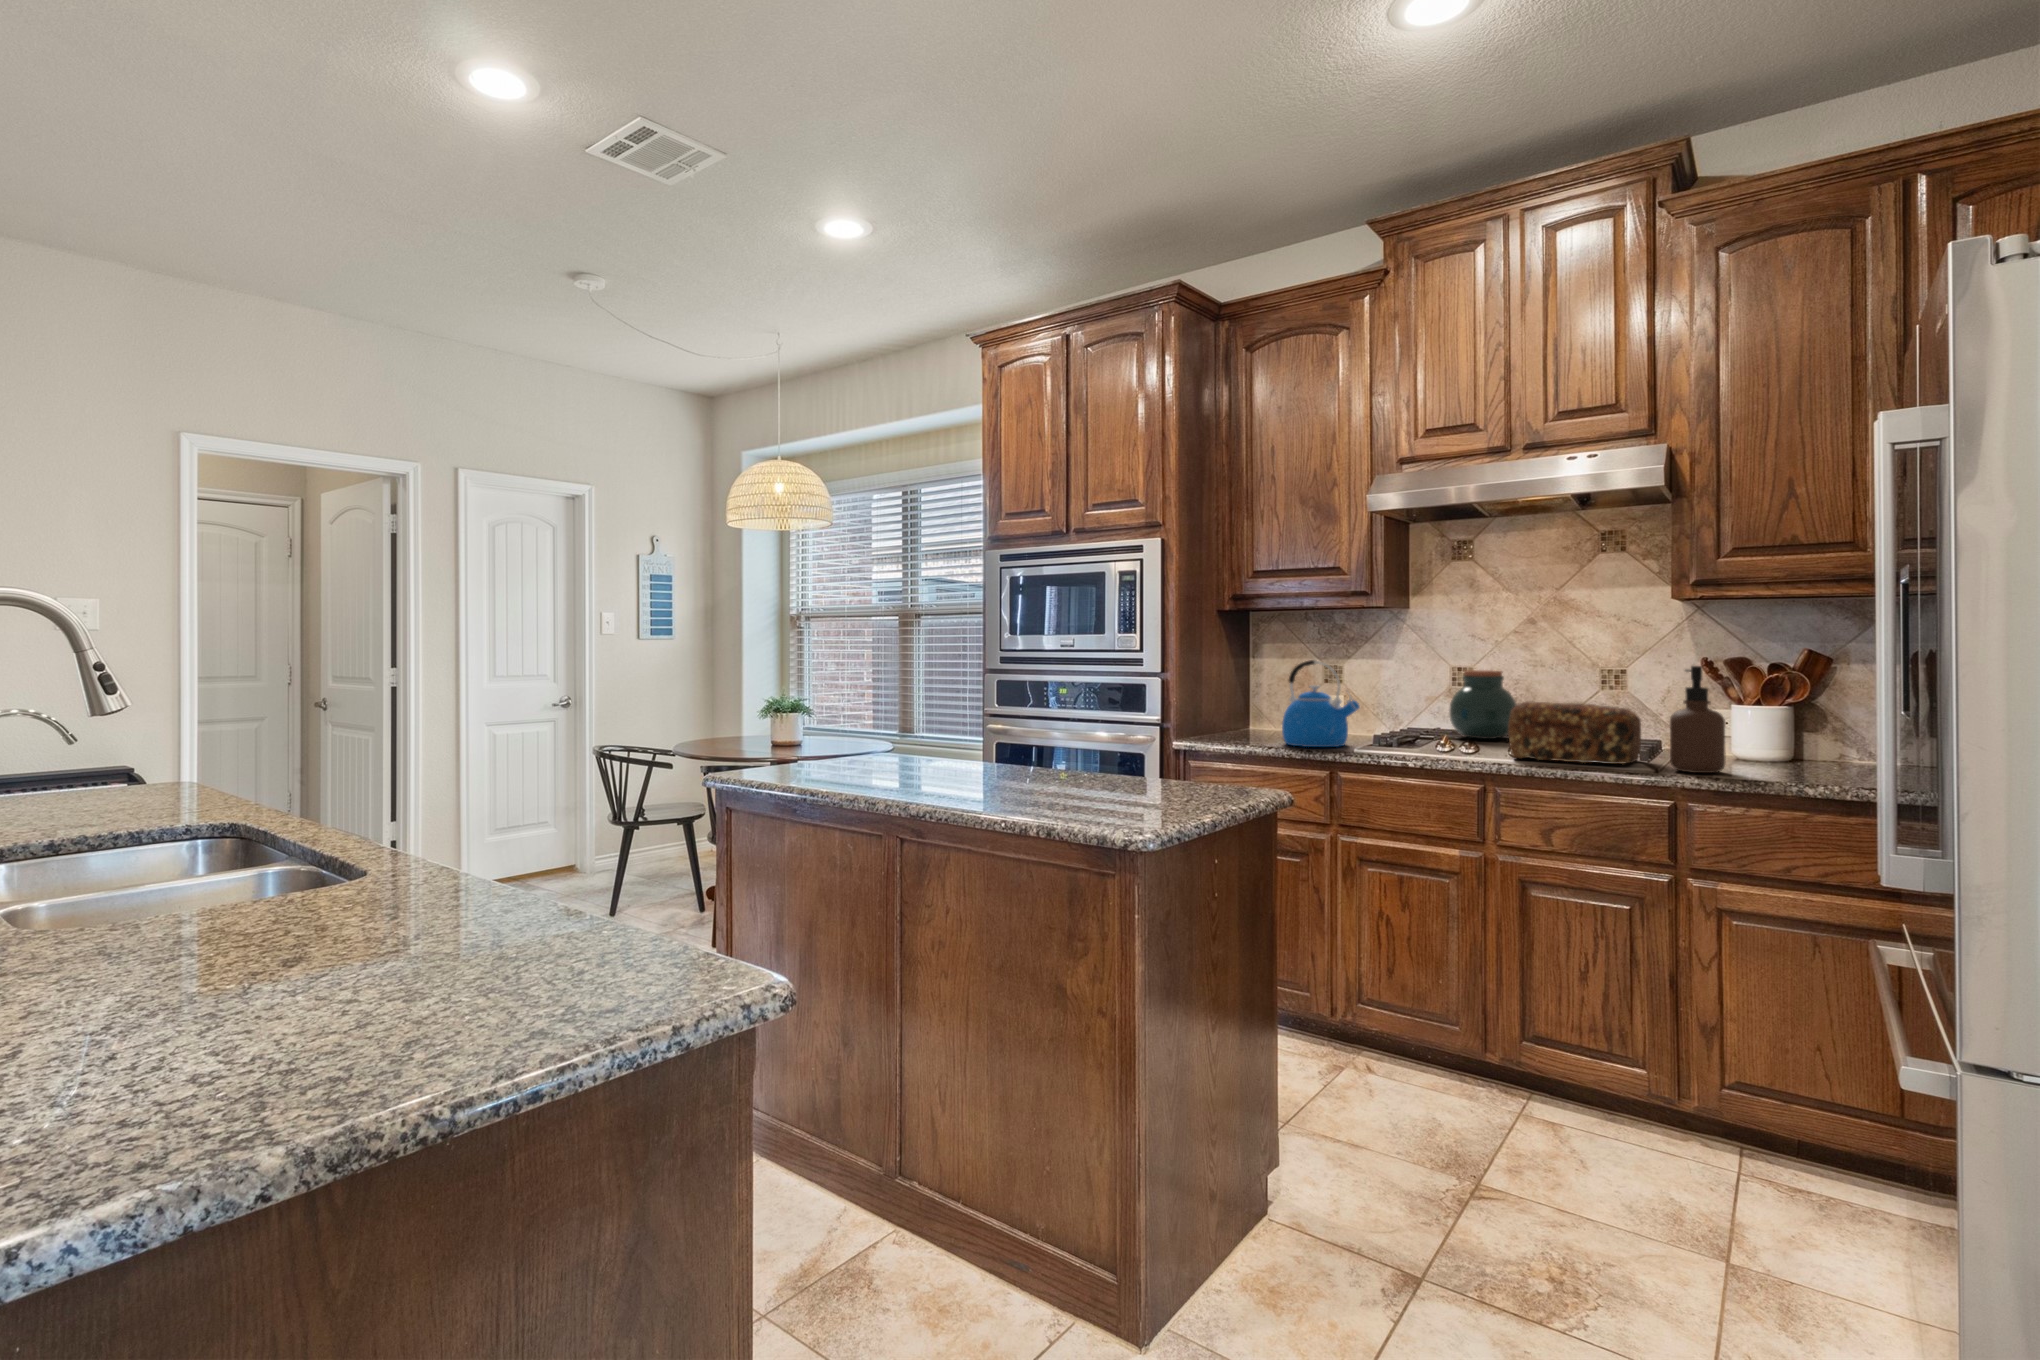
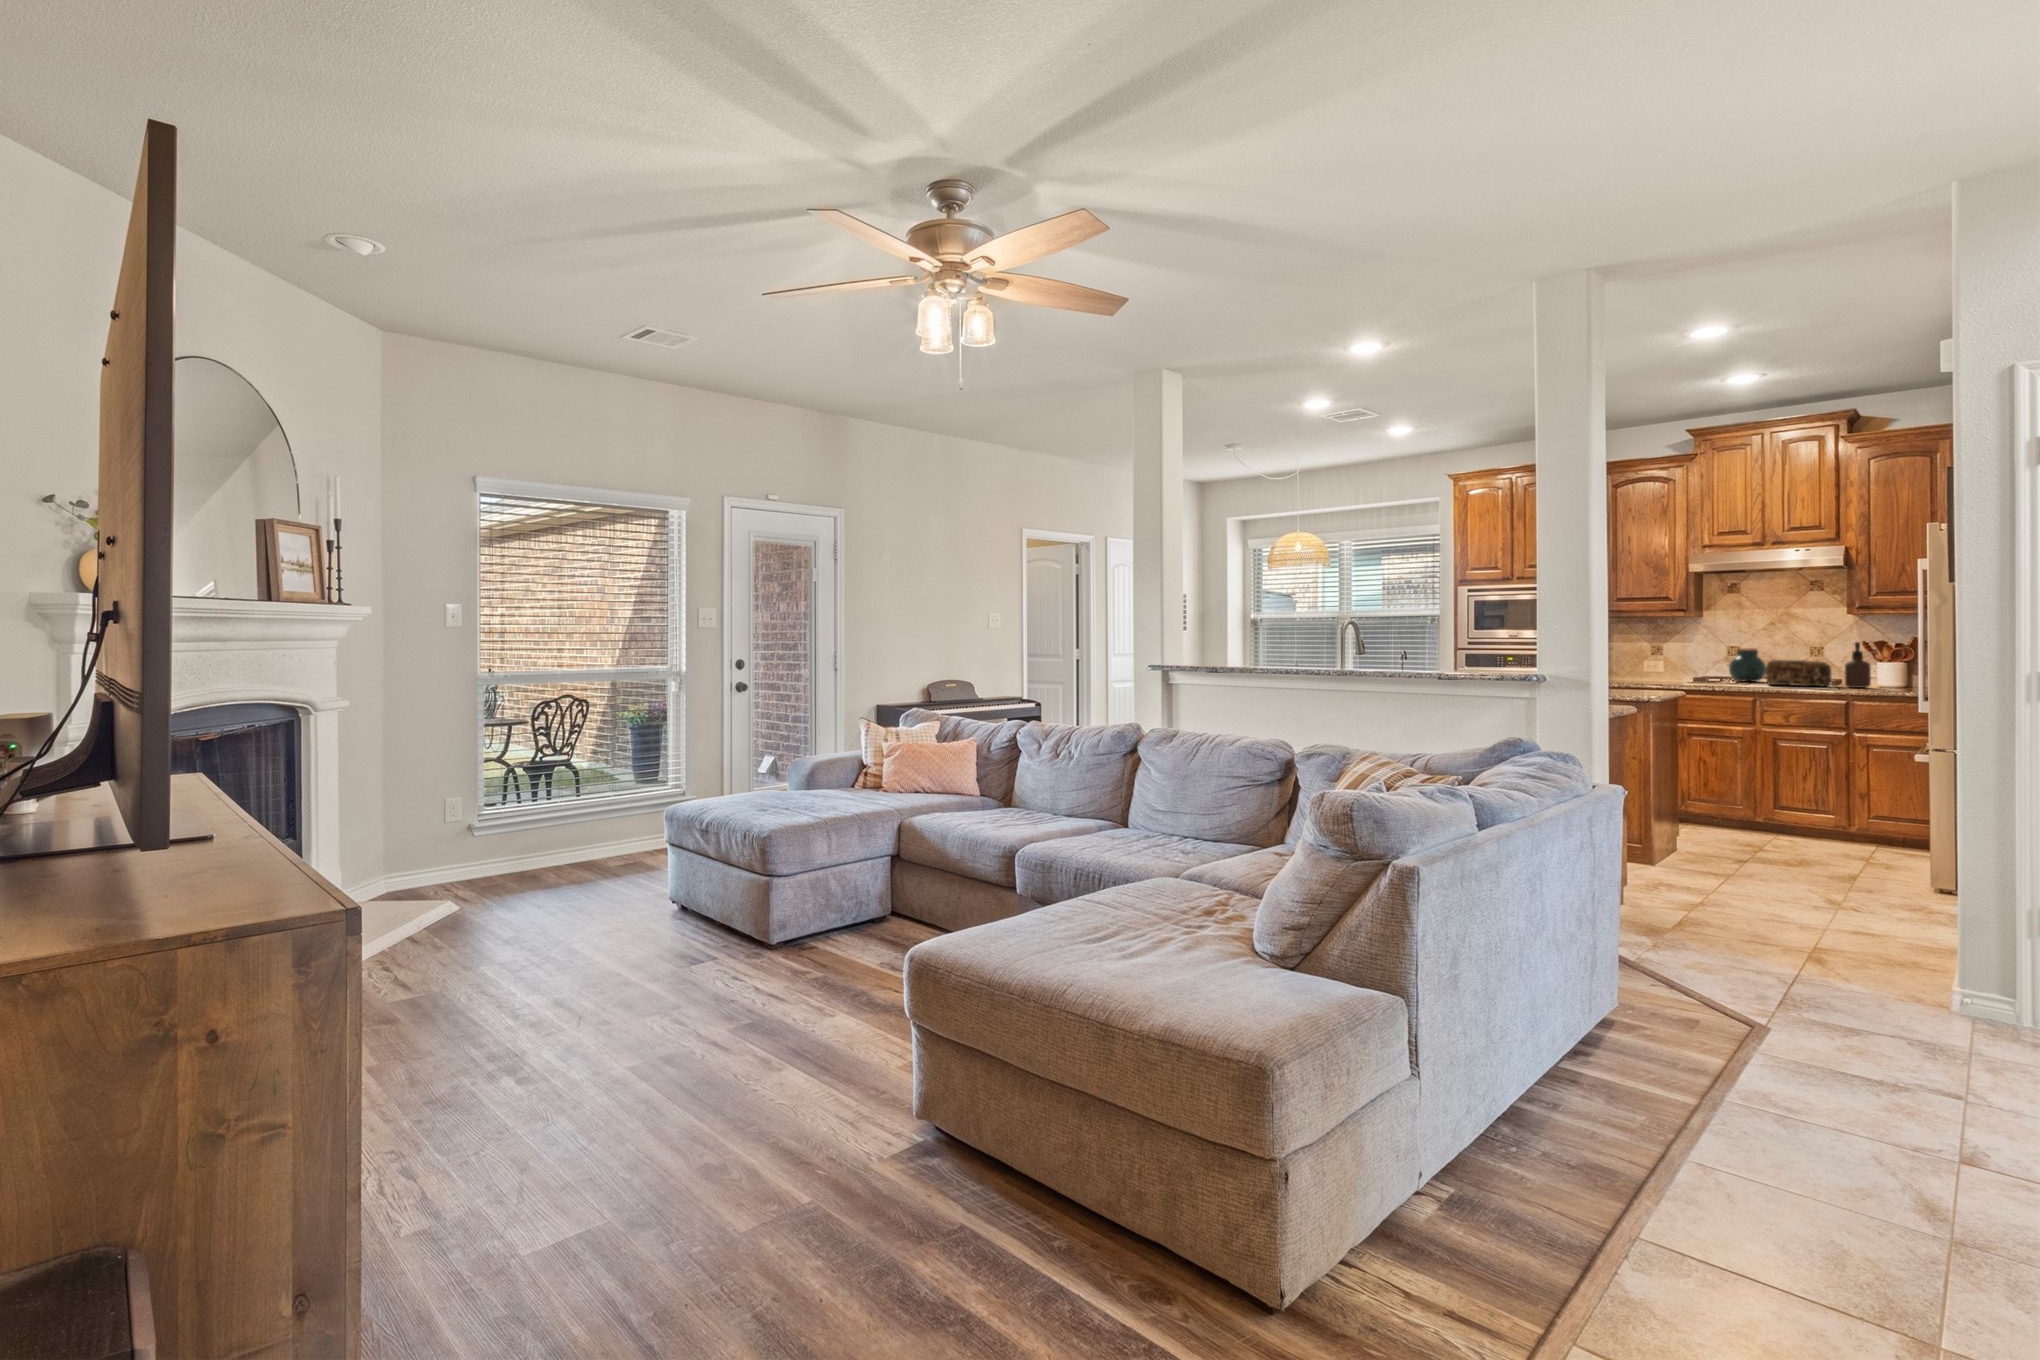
kettle: present [1282,660,1360,747] -> none [1642,642,1686,683]

